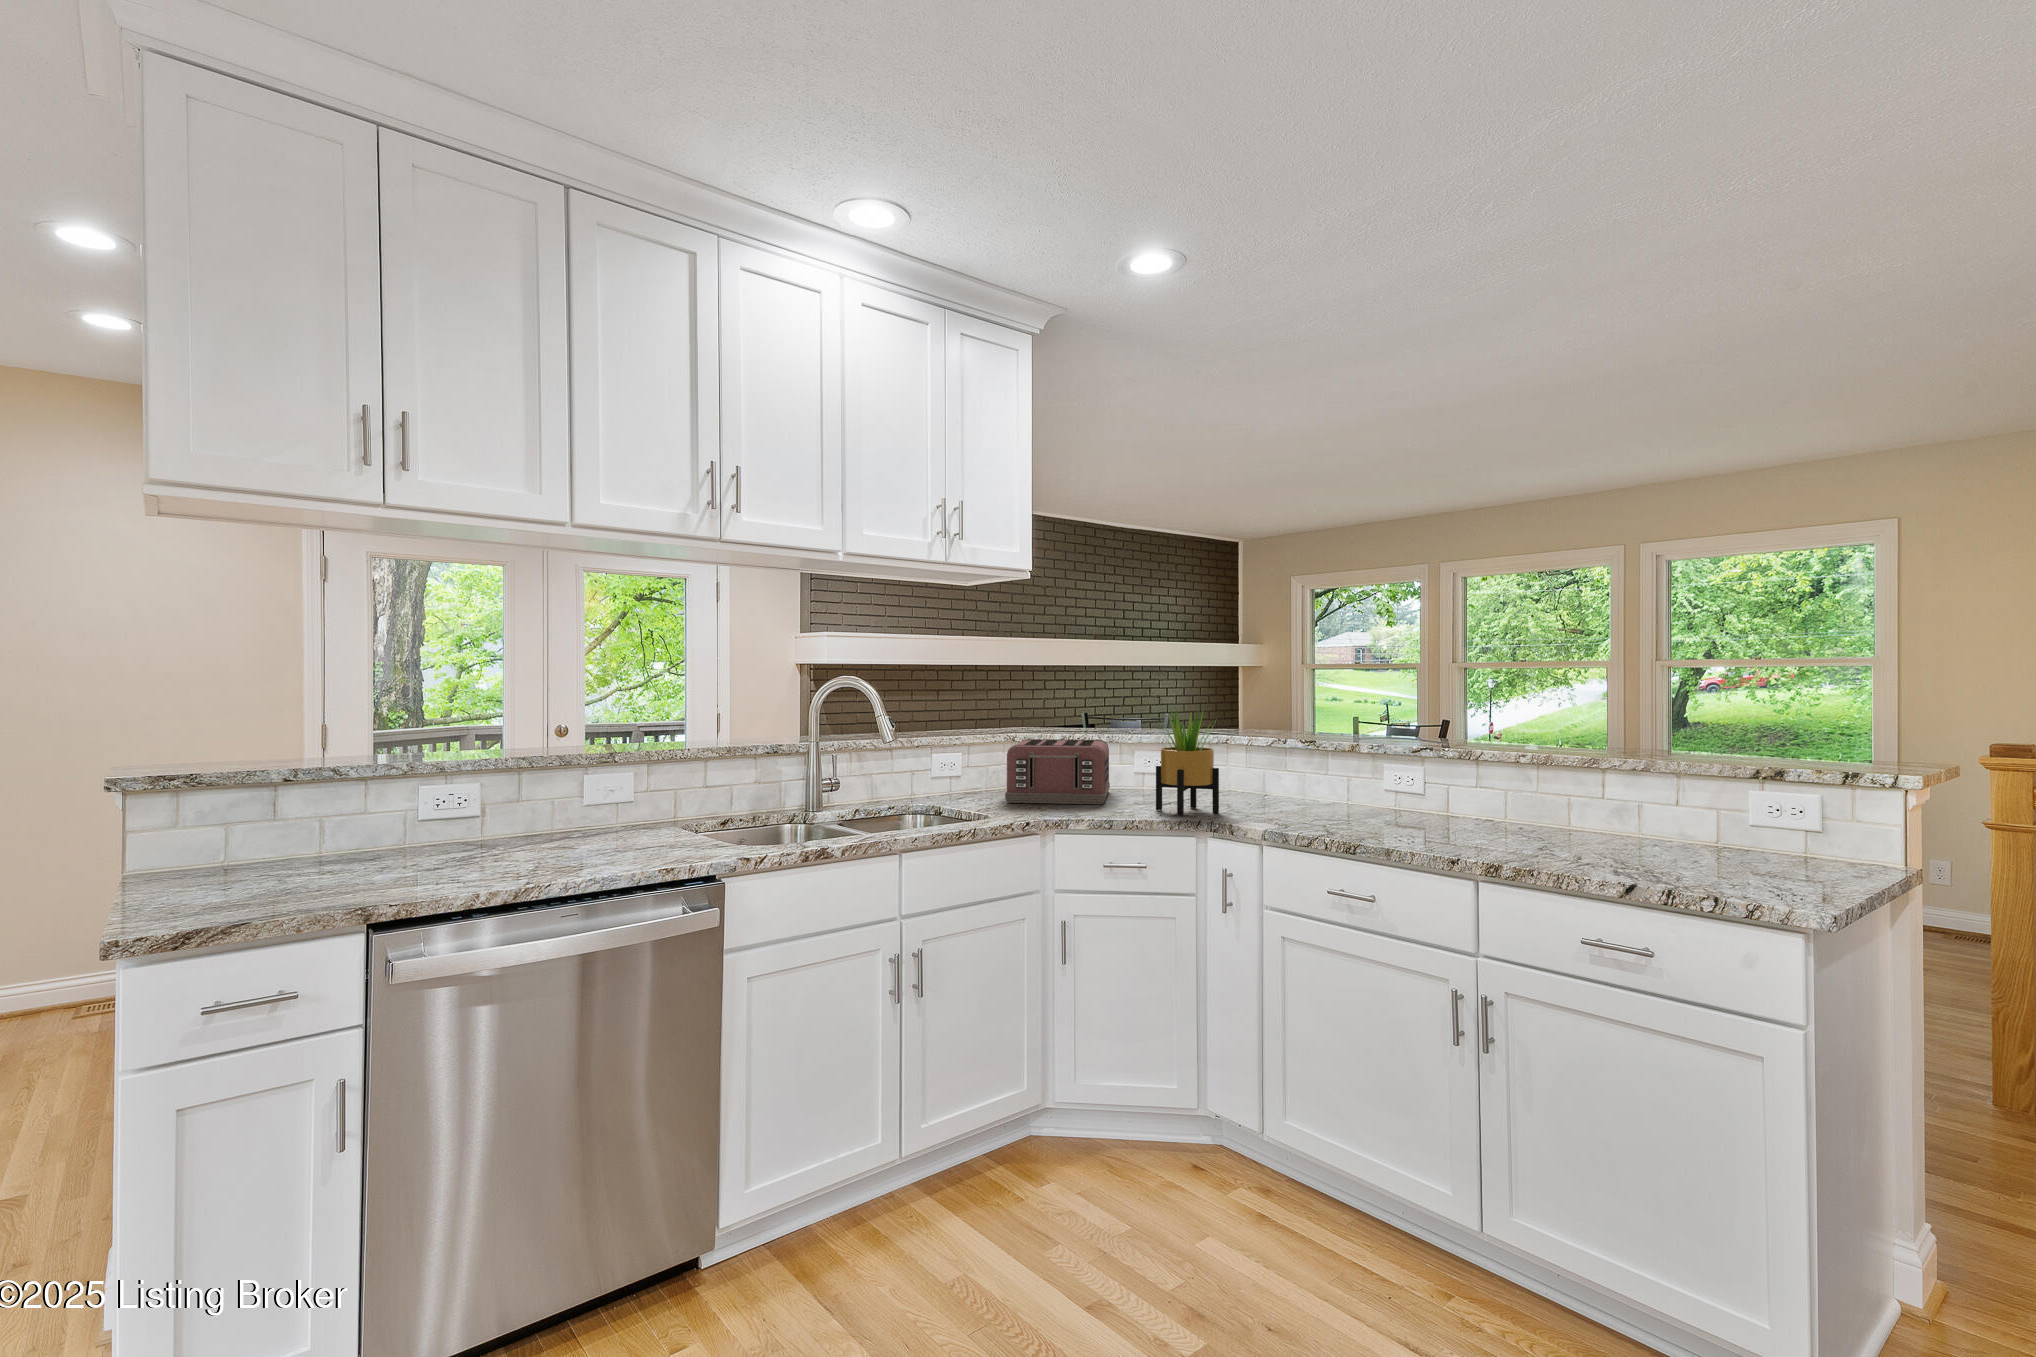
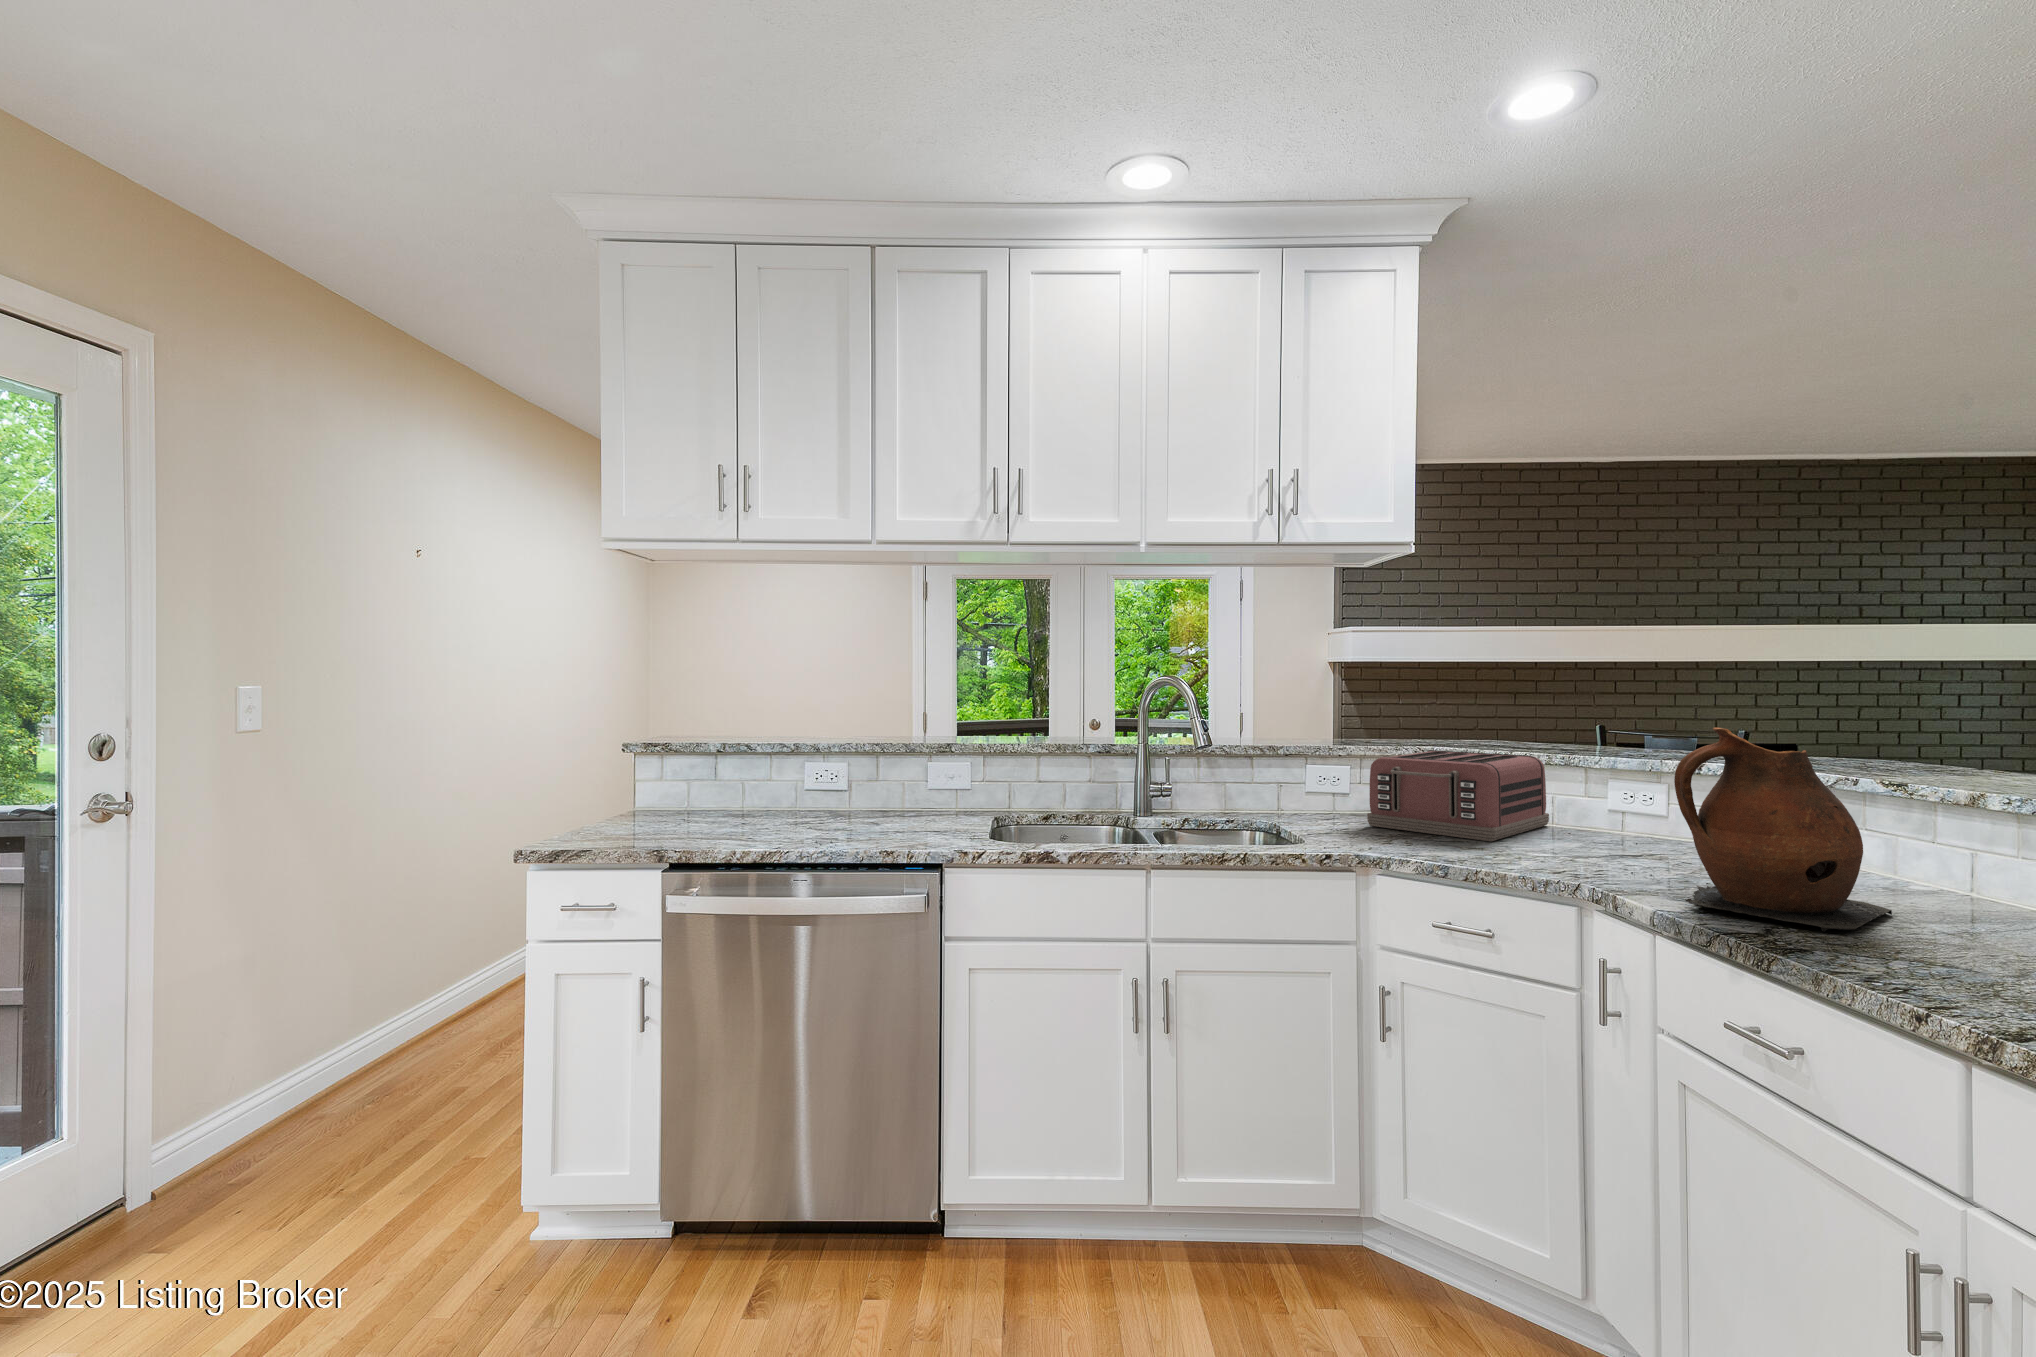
potted plant: present [1156,707,1219,816] -> none [1539,709,1650,876]
ceramic pitcher: none [1257,714,1349,828] -> present [1674,728,1892,932]

